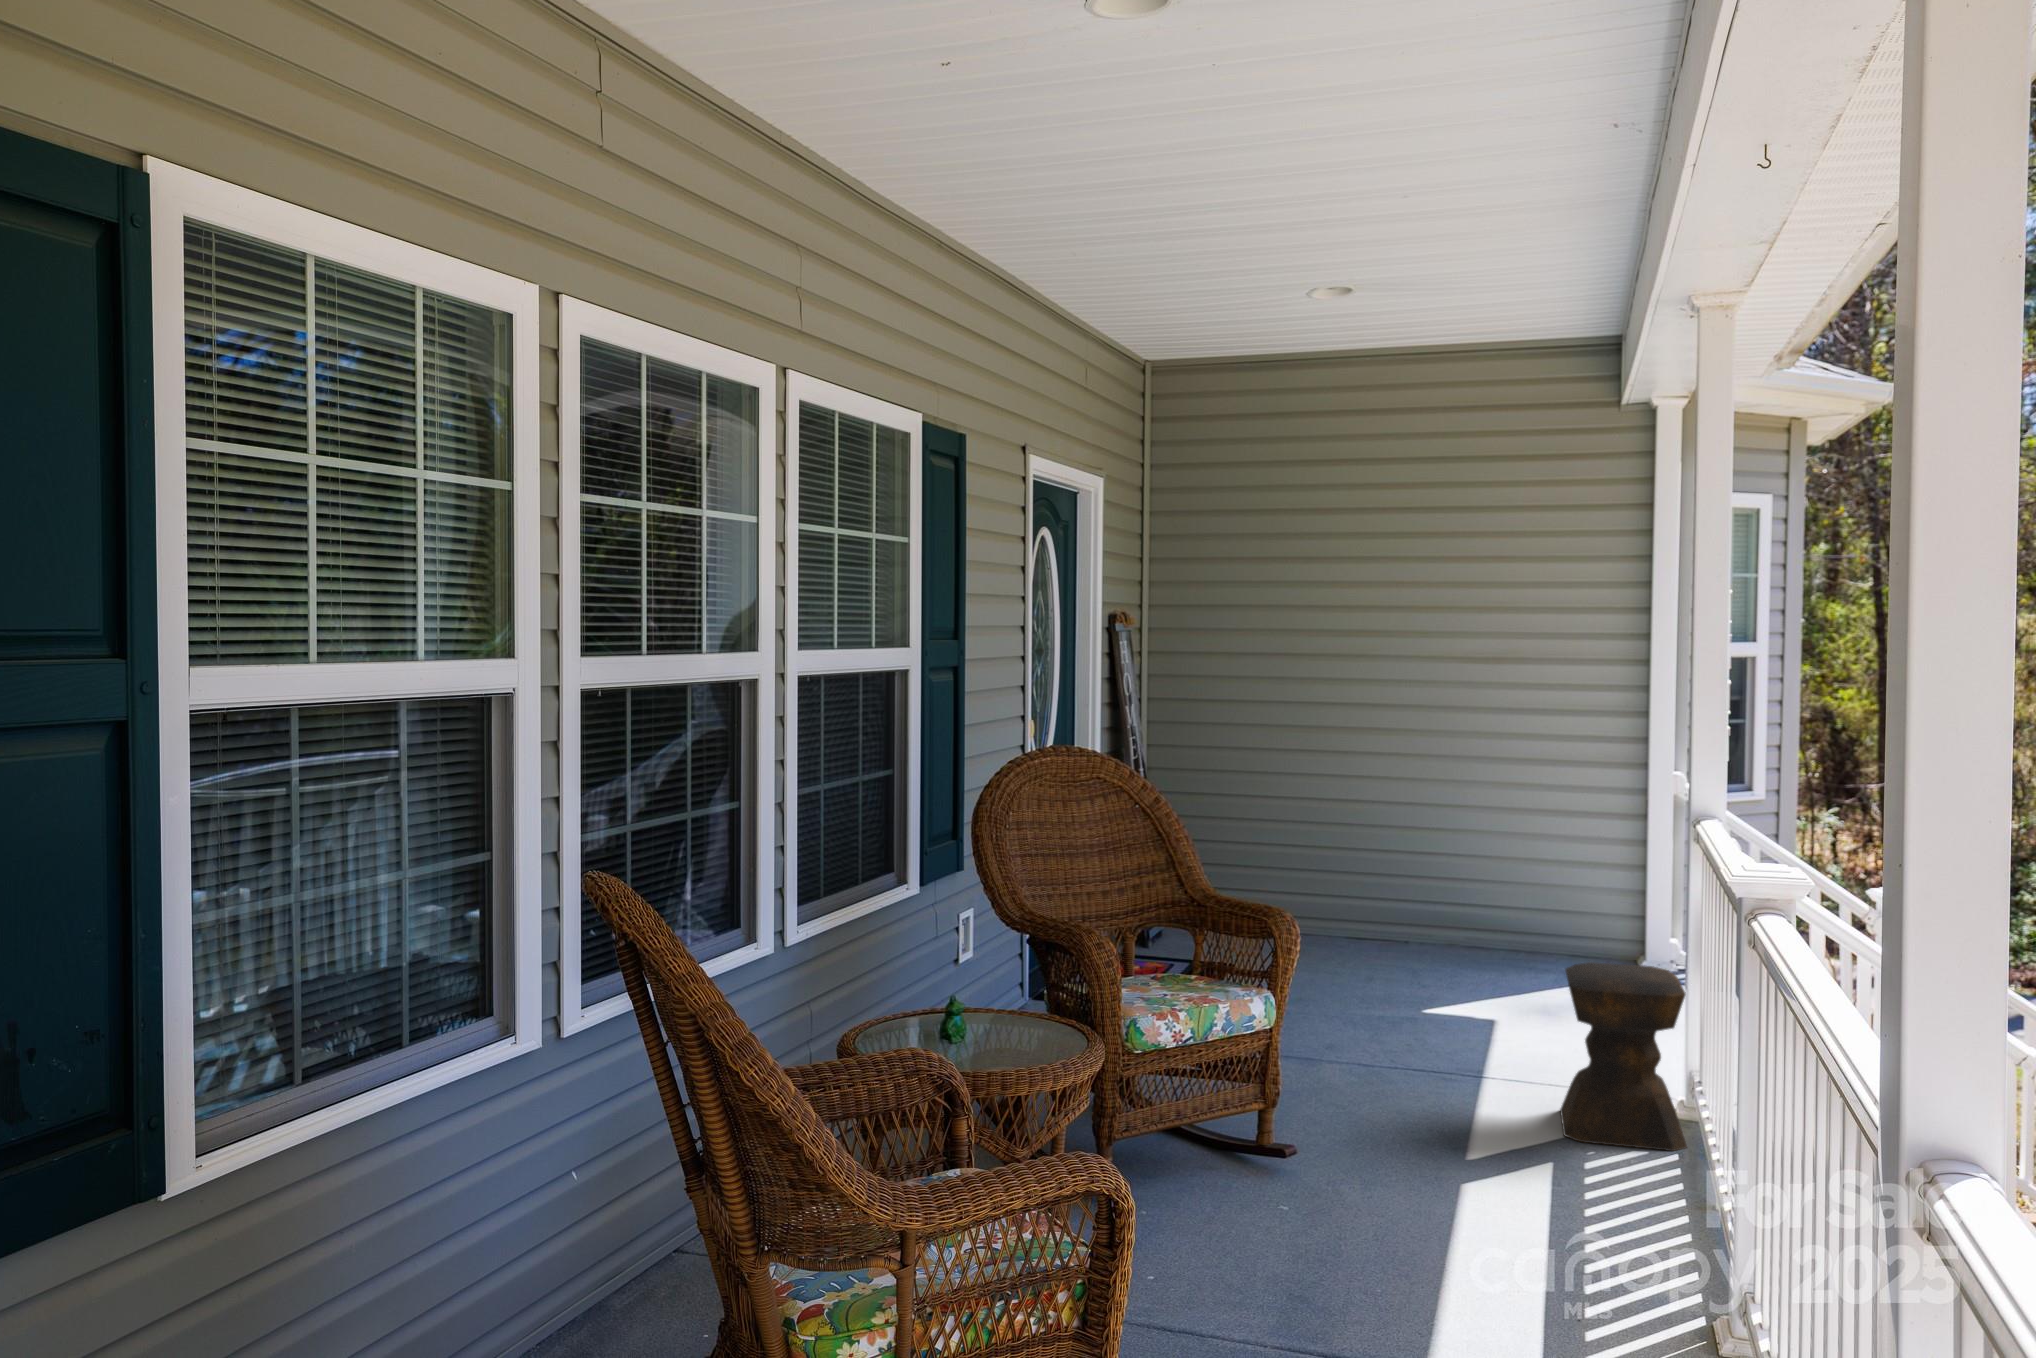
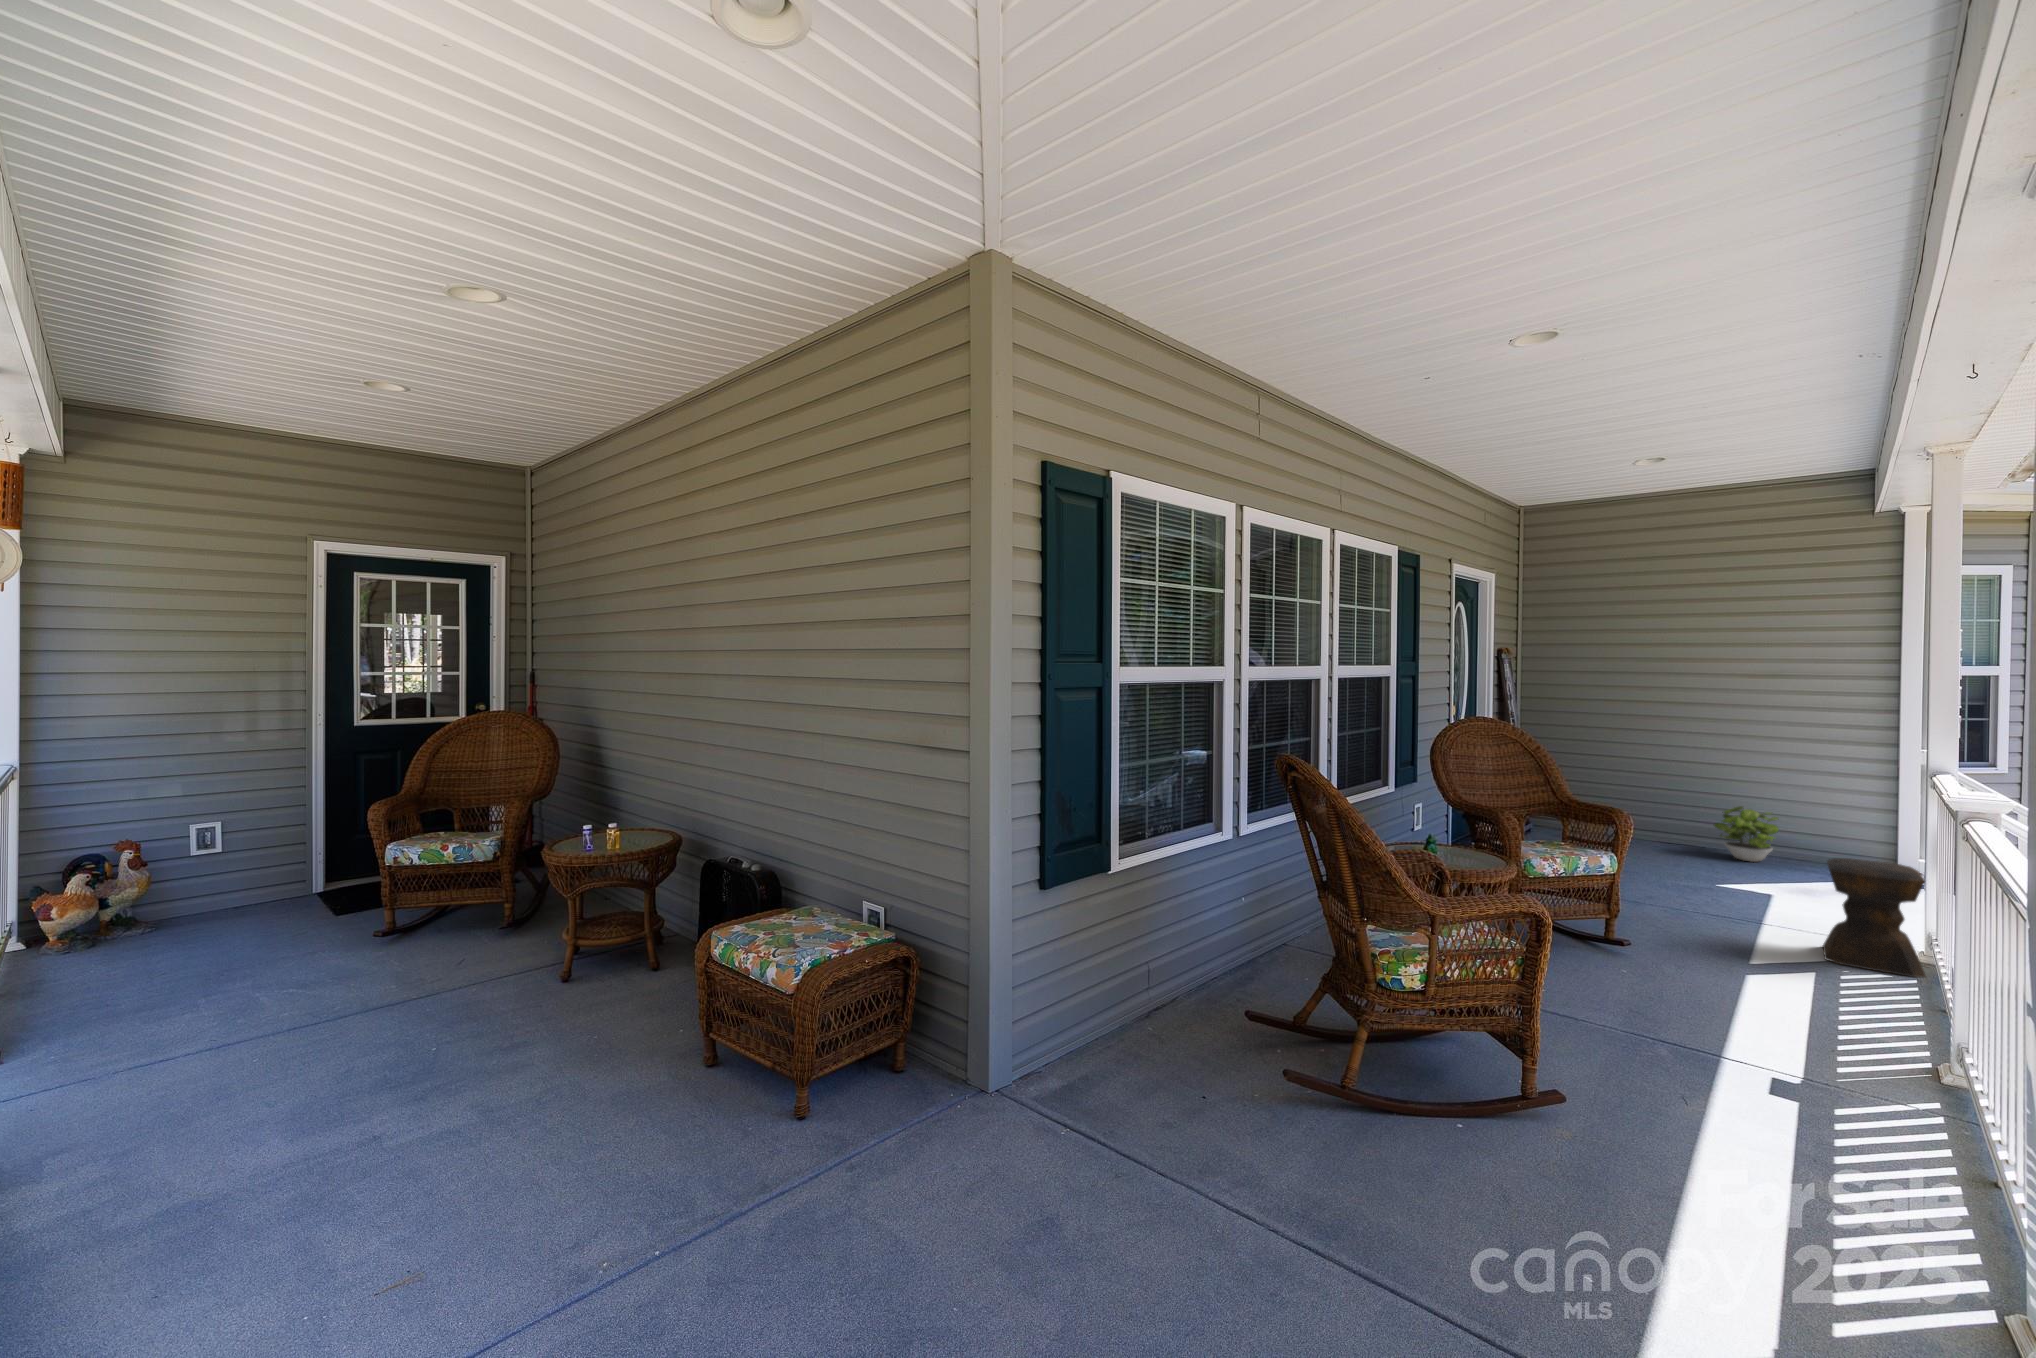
potted plant: none [1421,873,1503,961] -> present [1714,806,1779,862]

